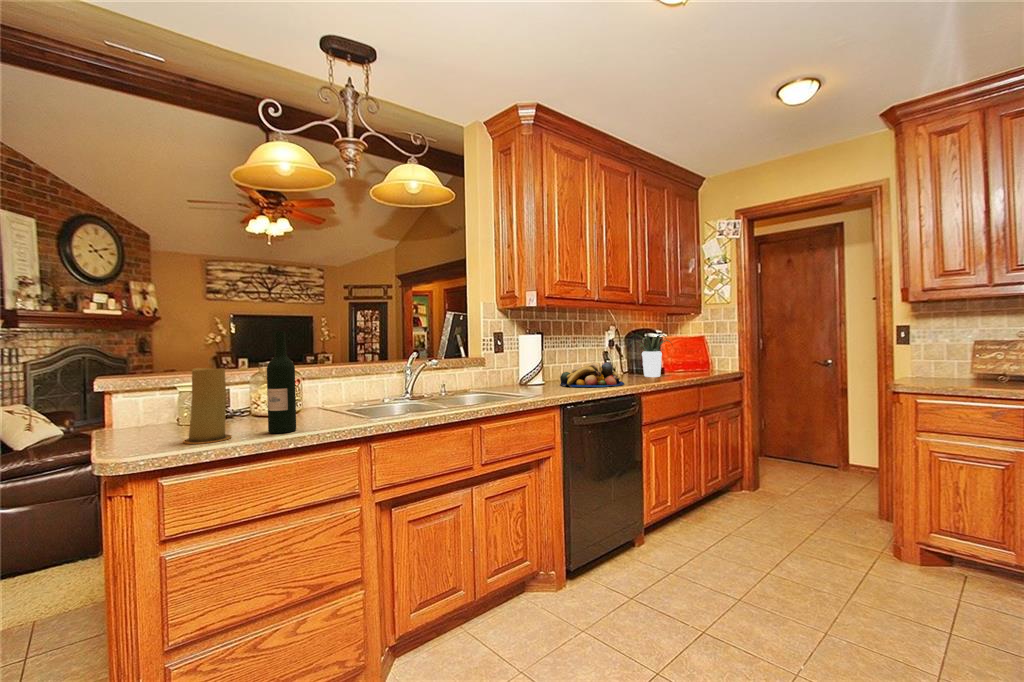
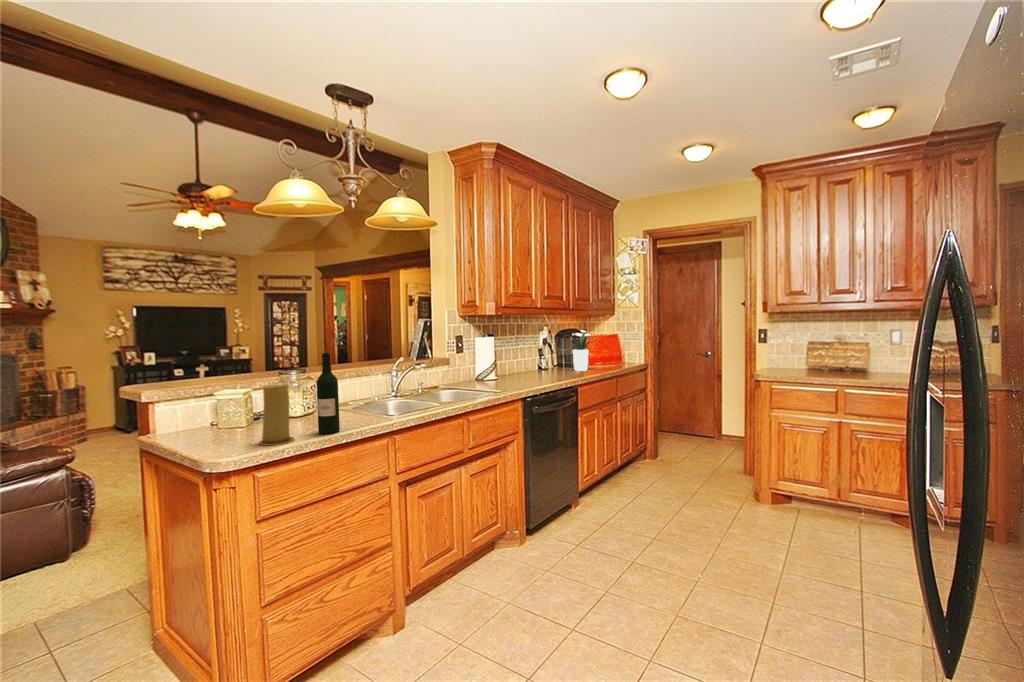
fruit bowl: present [560,362,624,387] -> none [510,361,564,383]

